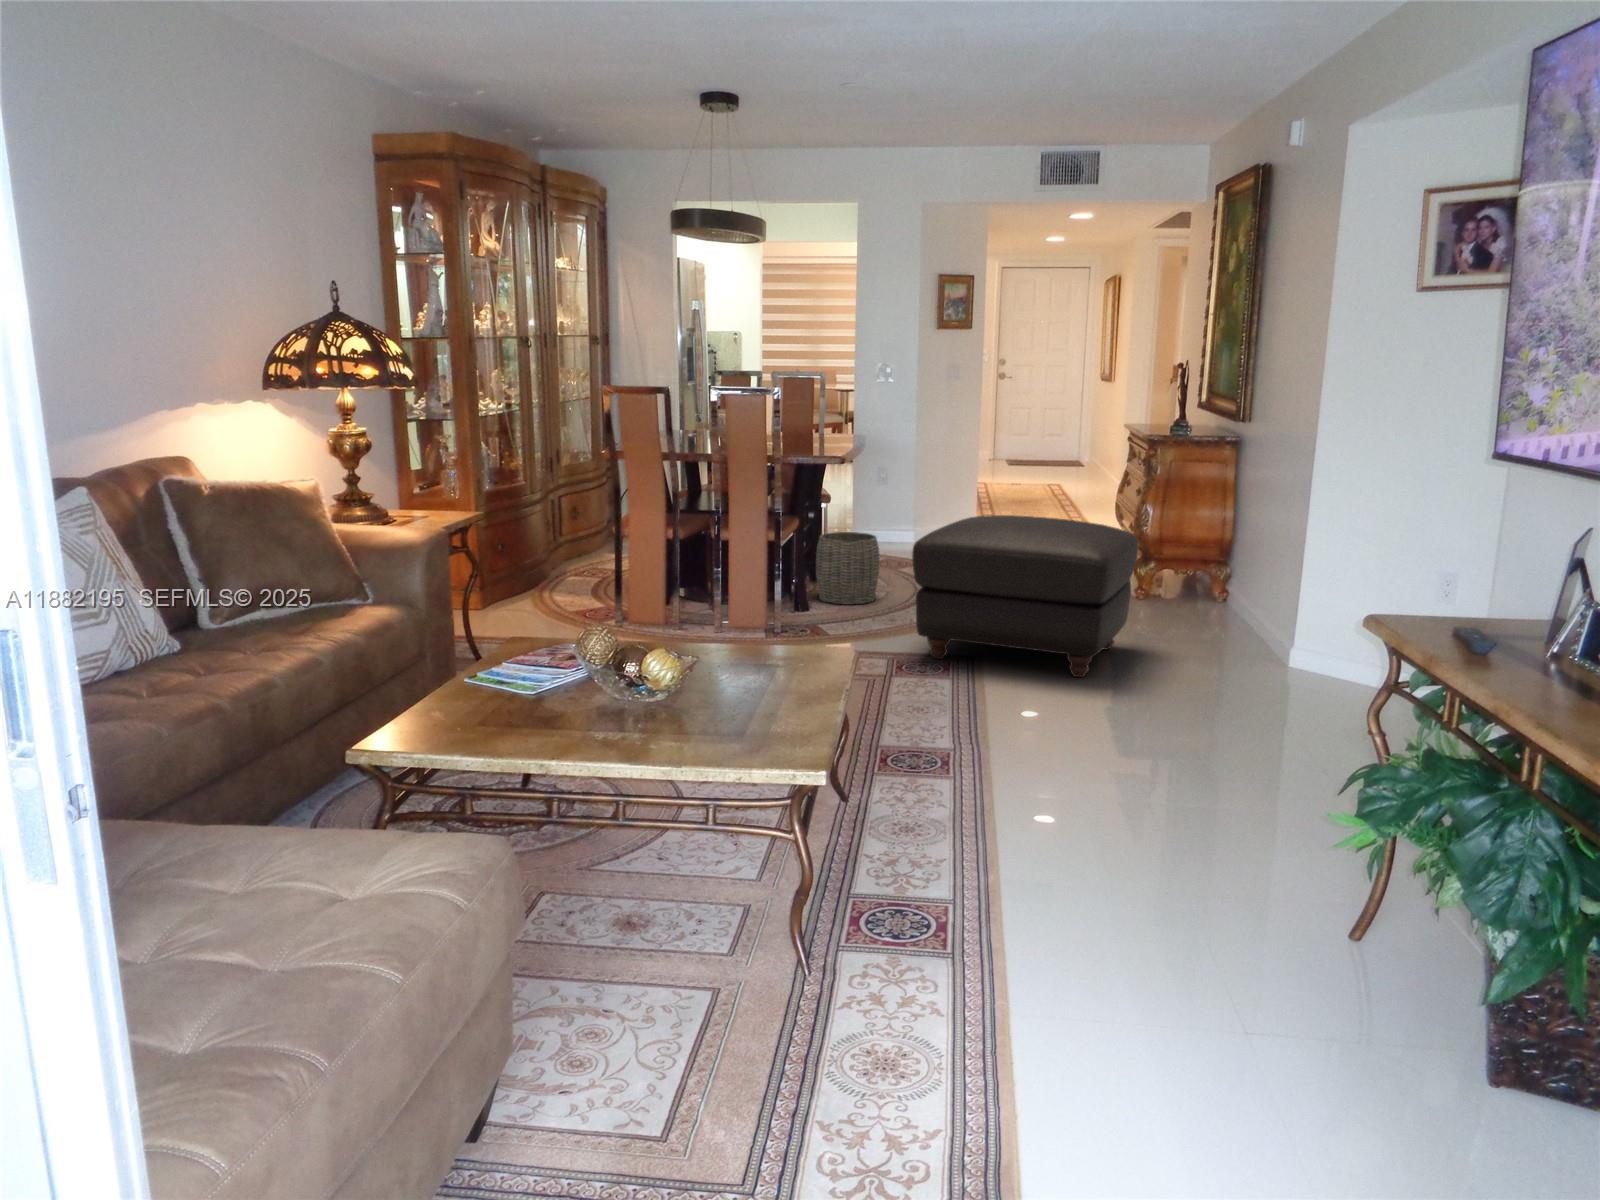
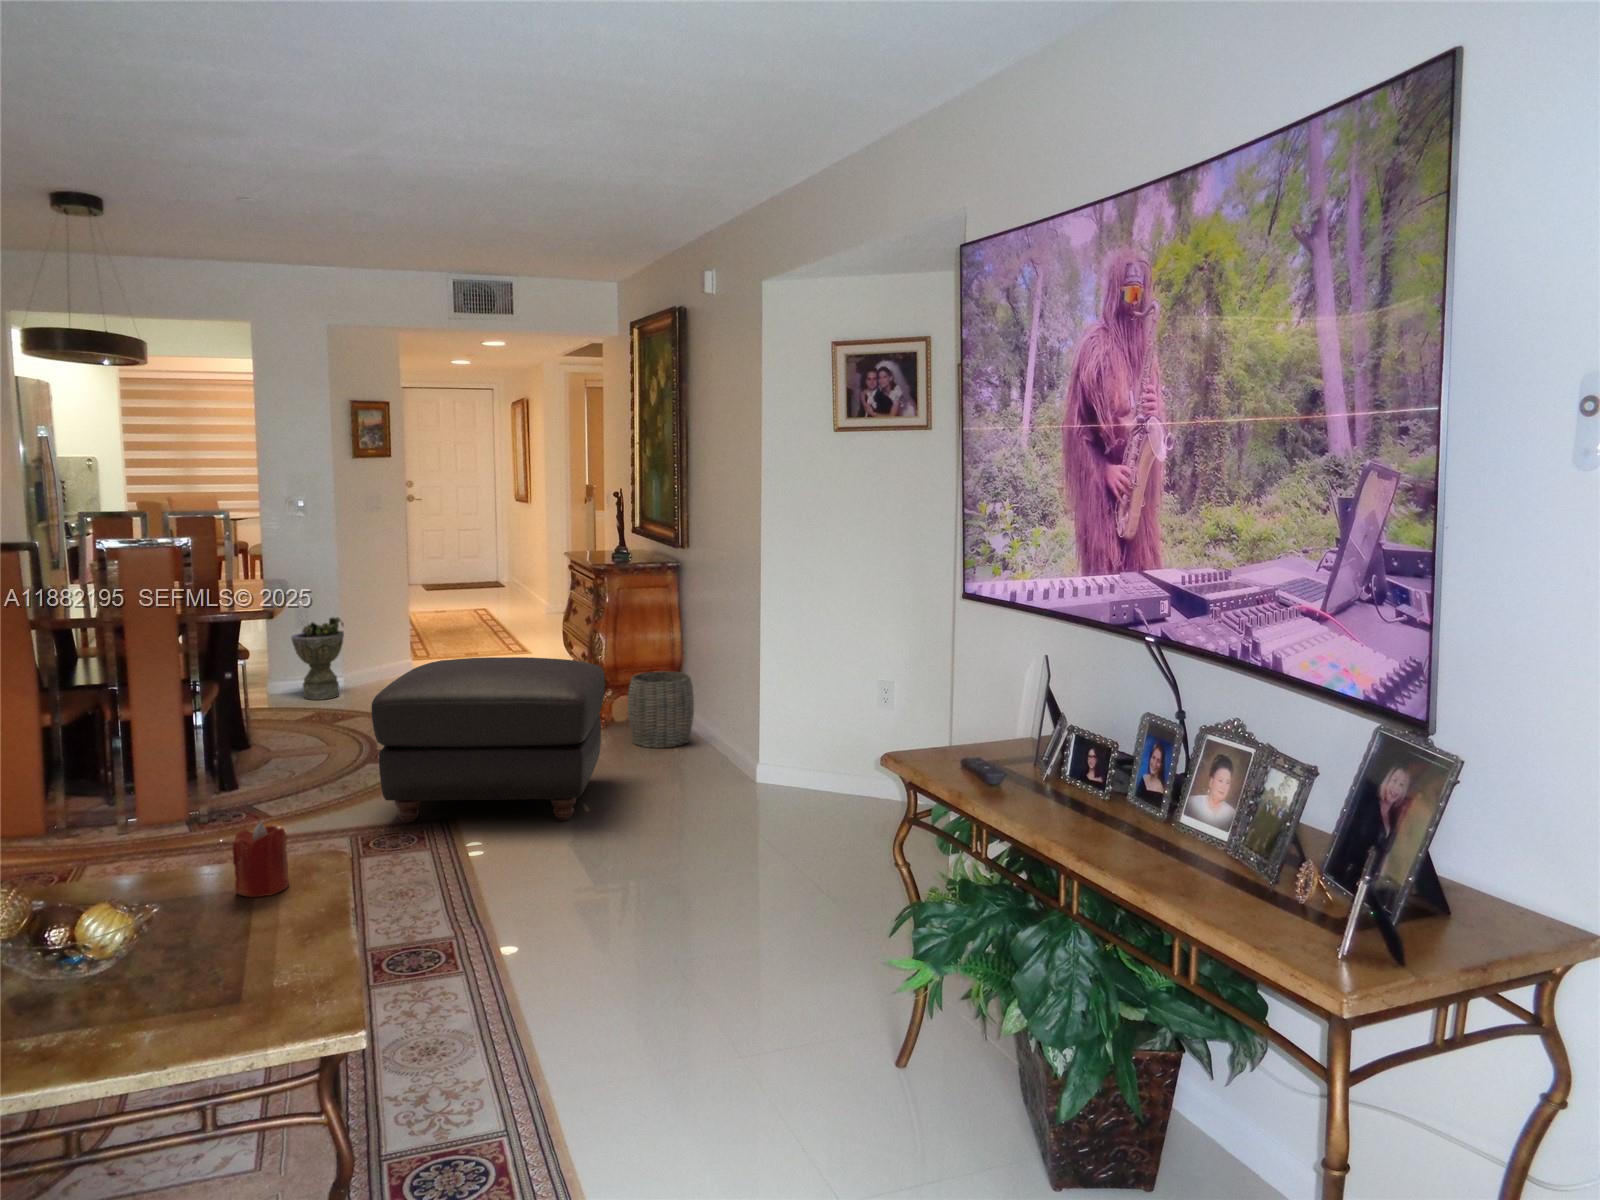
planter: none [869,478,914,553] -> present [291,617,344,700]
woven basket: present [816,532,880,605] -> present [628,671,694,748]
candle: none [764,611,806,671] -> present [233,822,289,897]

